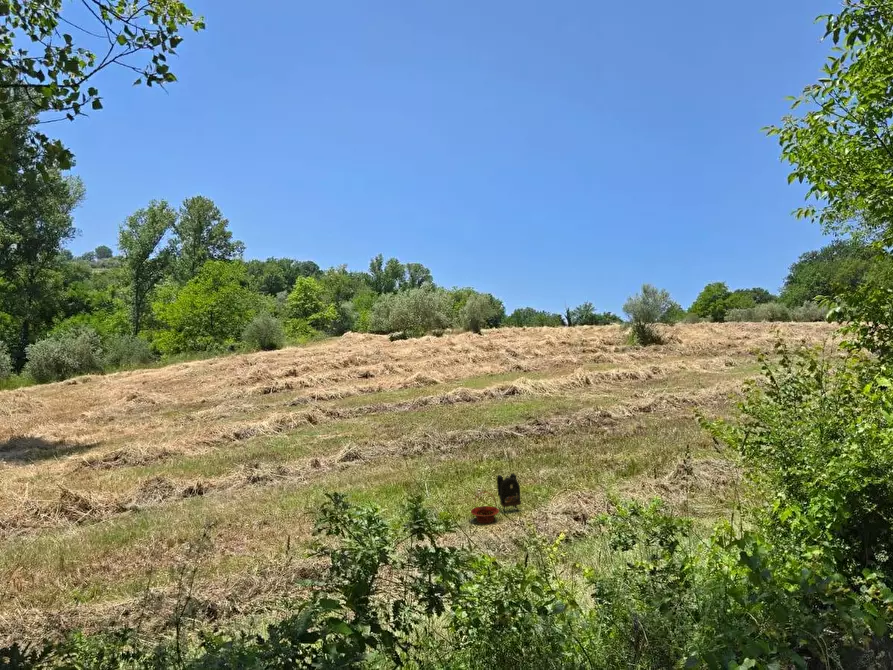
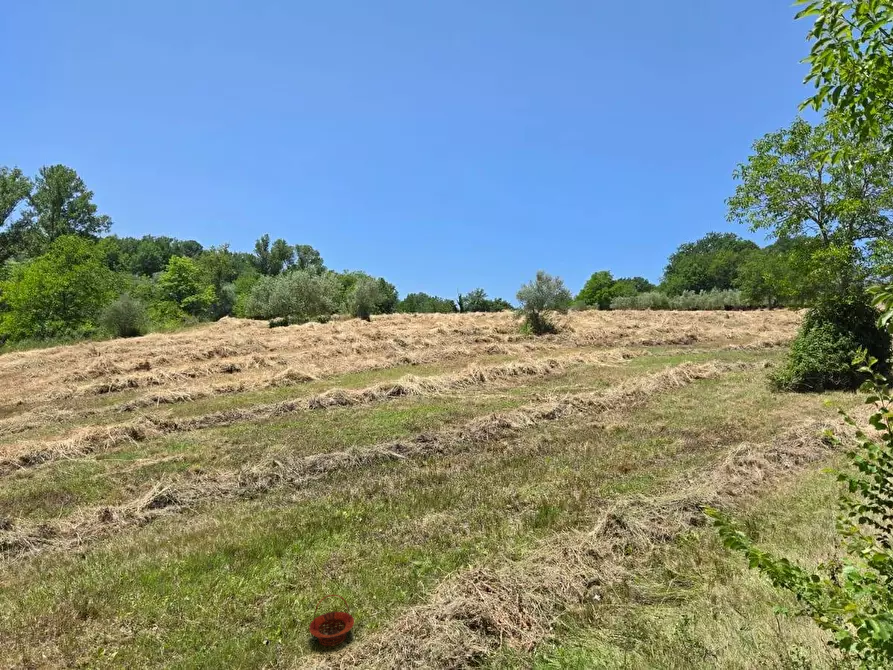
backpack: present [497,474,521,511] -> none [355,552,390,613]

